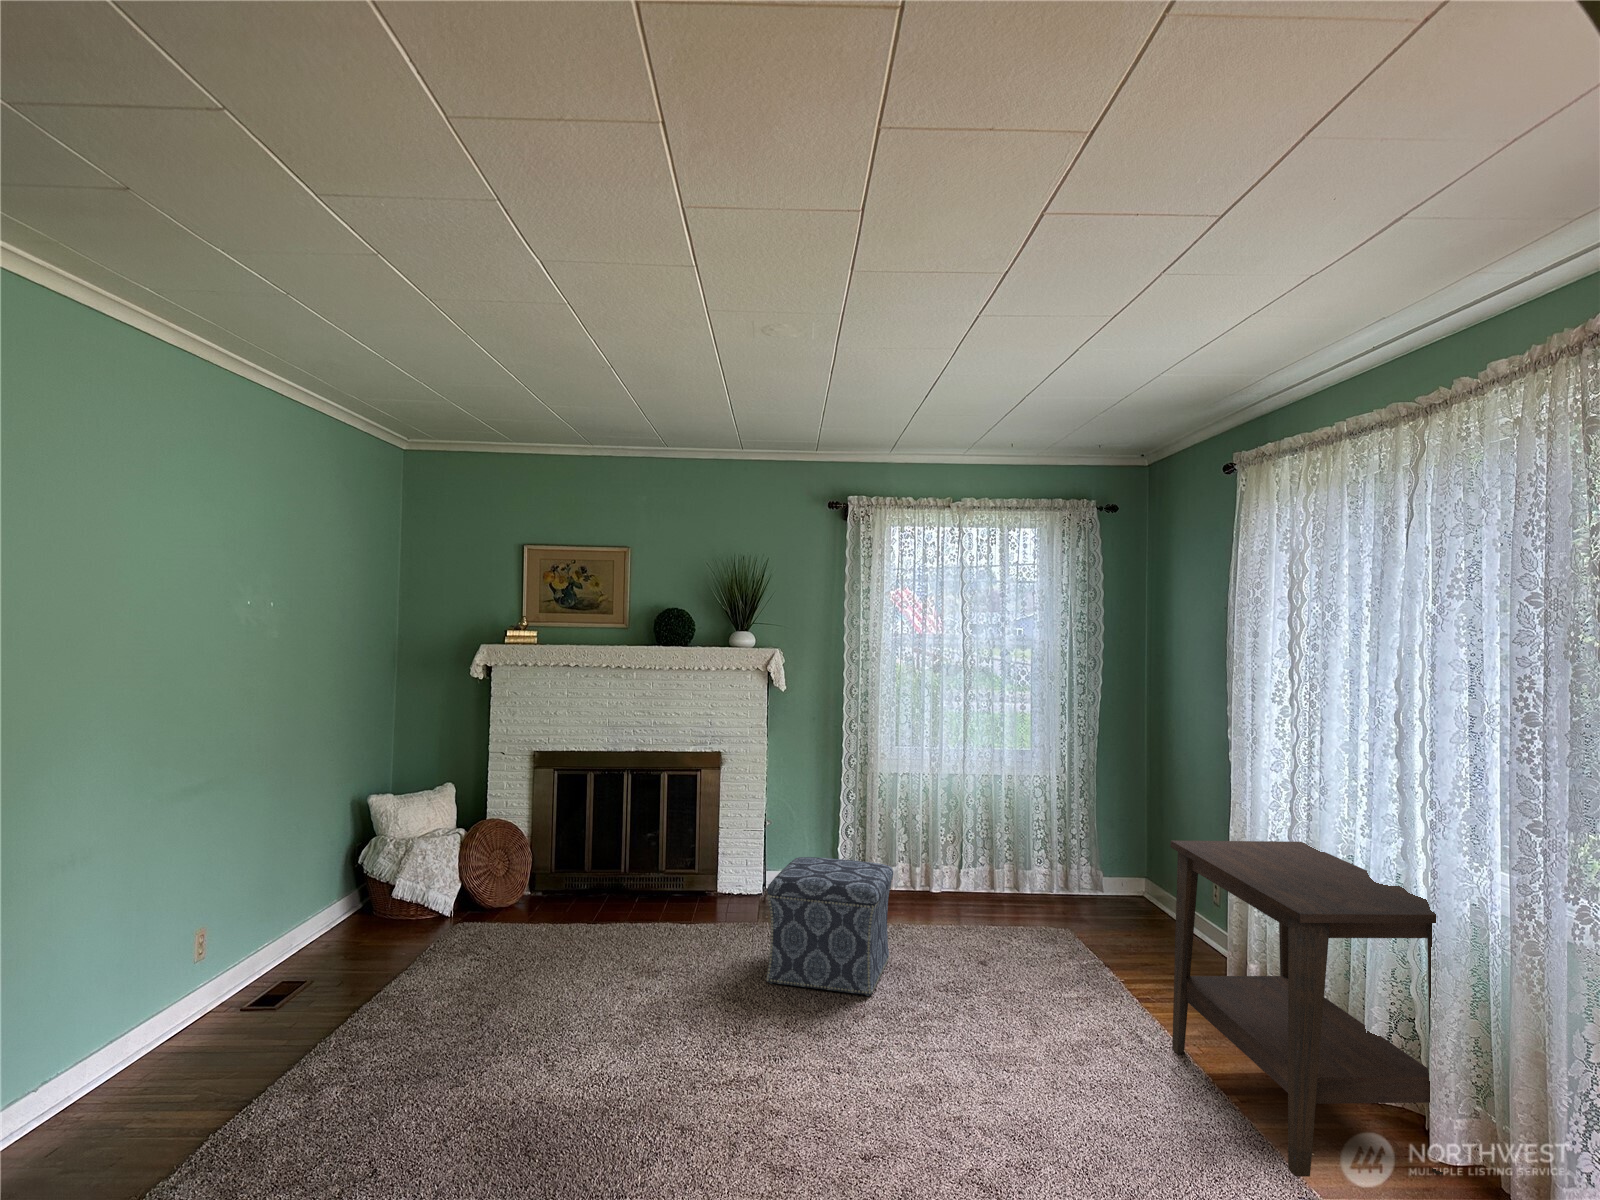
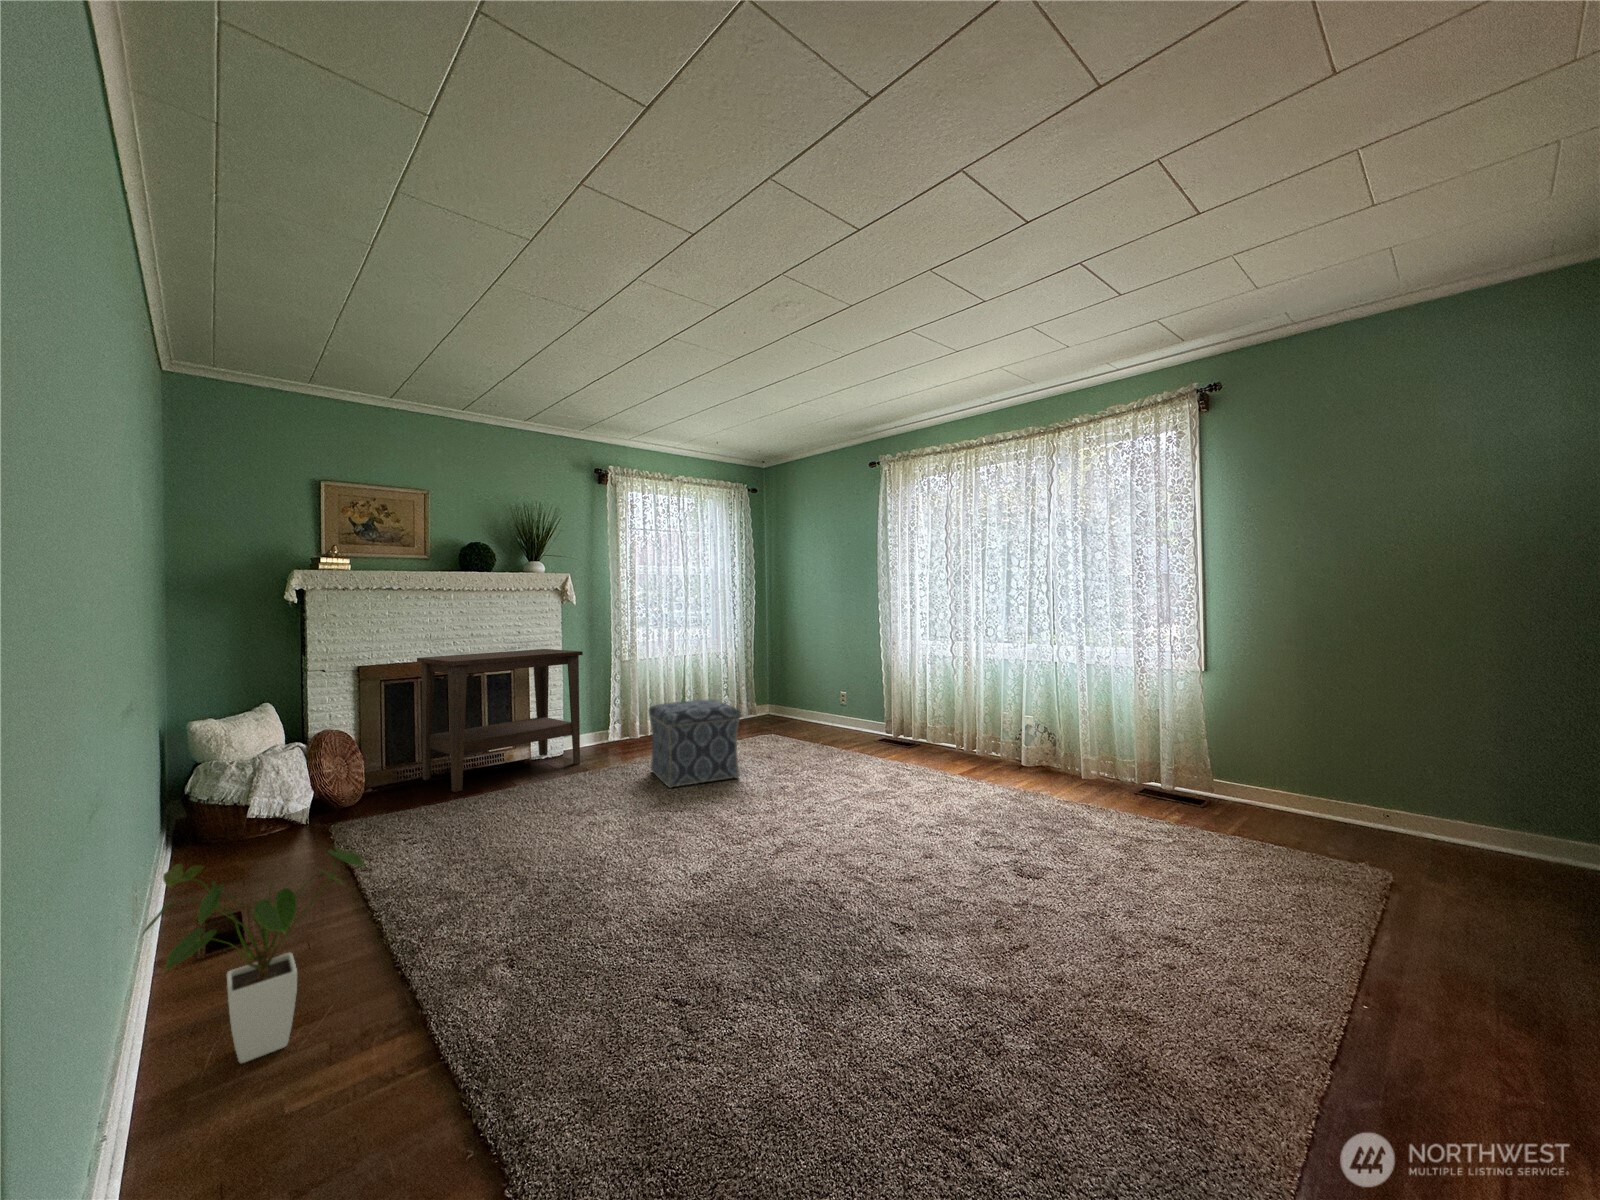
side table: present [1170,840,1443,1177] -> present [417,649,583,792]
house plant: none [41,961,202,1139] -> present [142,846,364,1063]

